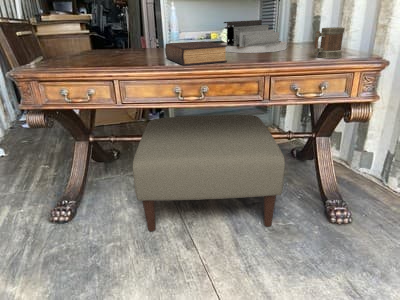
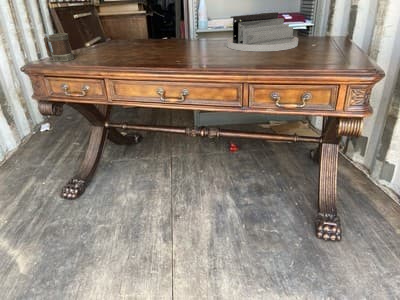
mug: present [313,27,345,58] -> present [44,33,74,62]
book: present [165,41,227,66] -> none [160,39,208,68]
ottoman: present [133,115,285,231] -> none [119,109,267,231]

